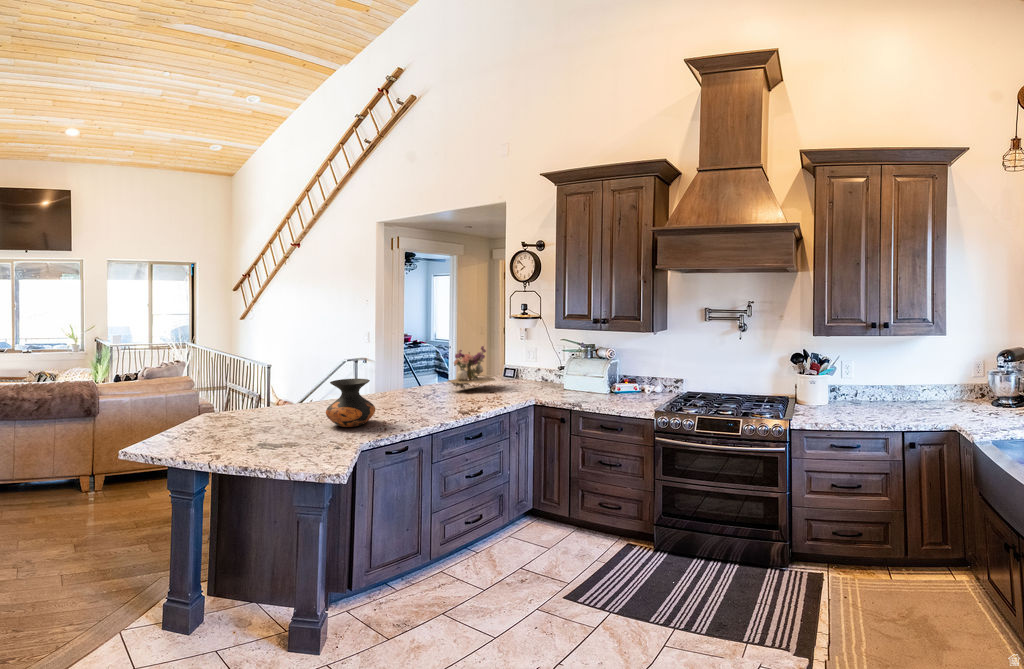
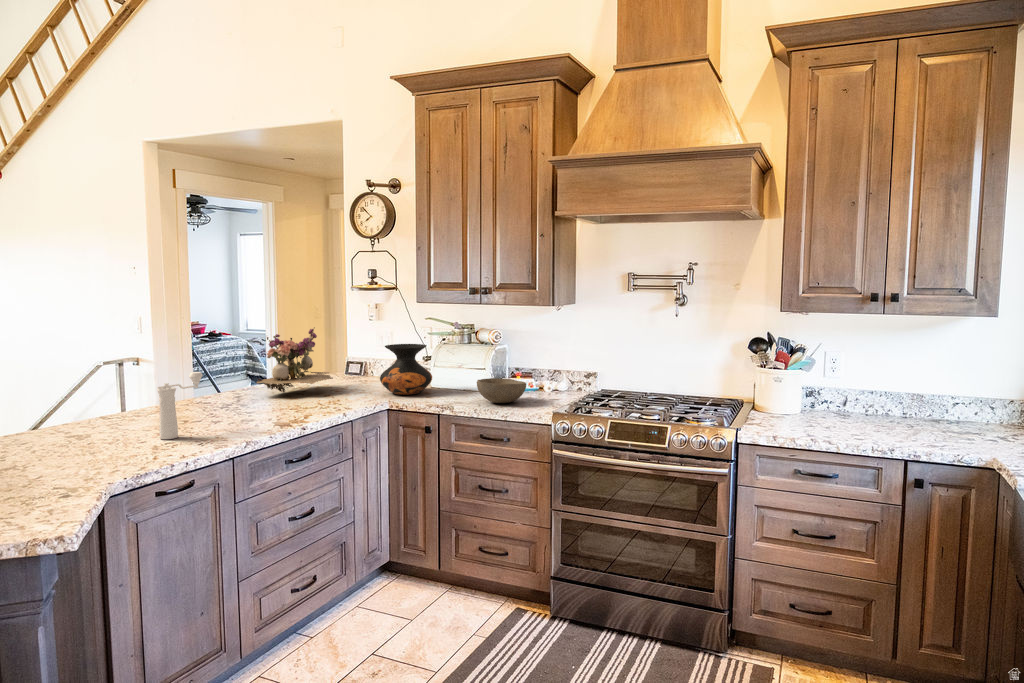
pepper mill: none [388,375,415,418] -> present [157,372,203,439]
vase: present [326,379,375,427] -> present [380,344,432,395]
bowl: none [595,384,631,402] -> present [477,378,526,403]

